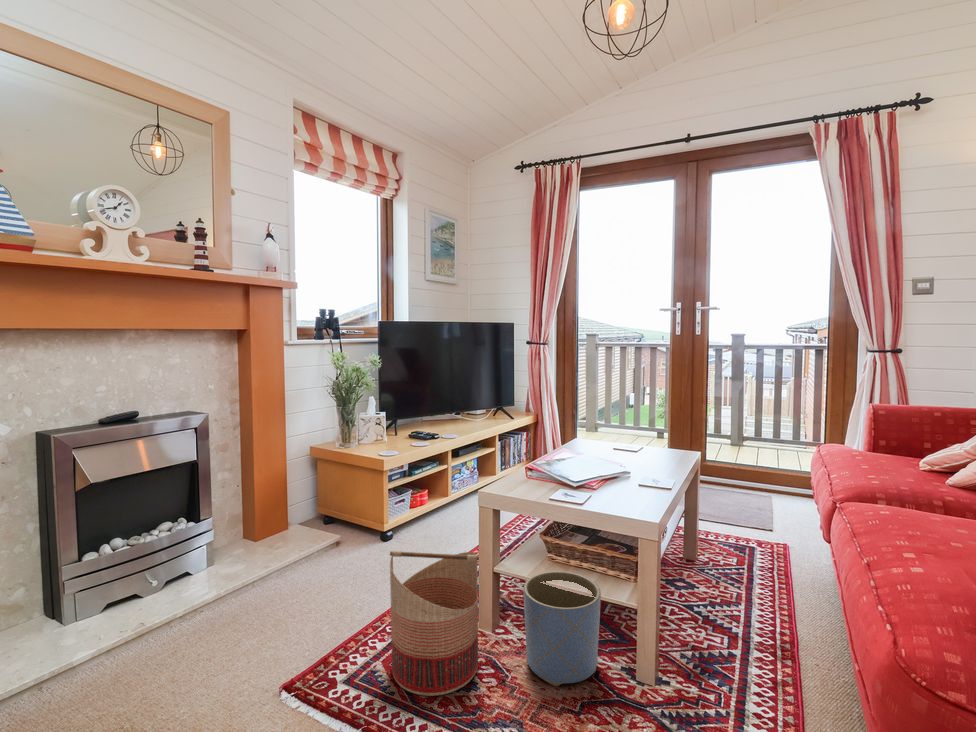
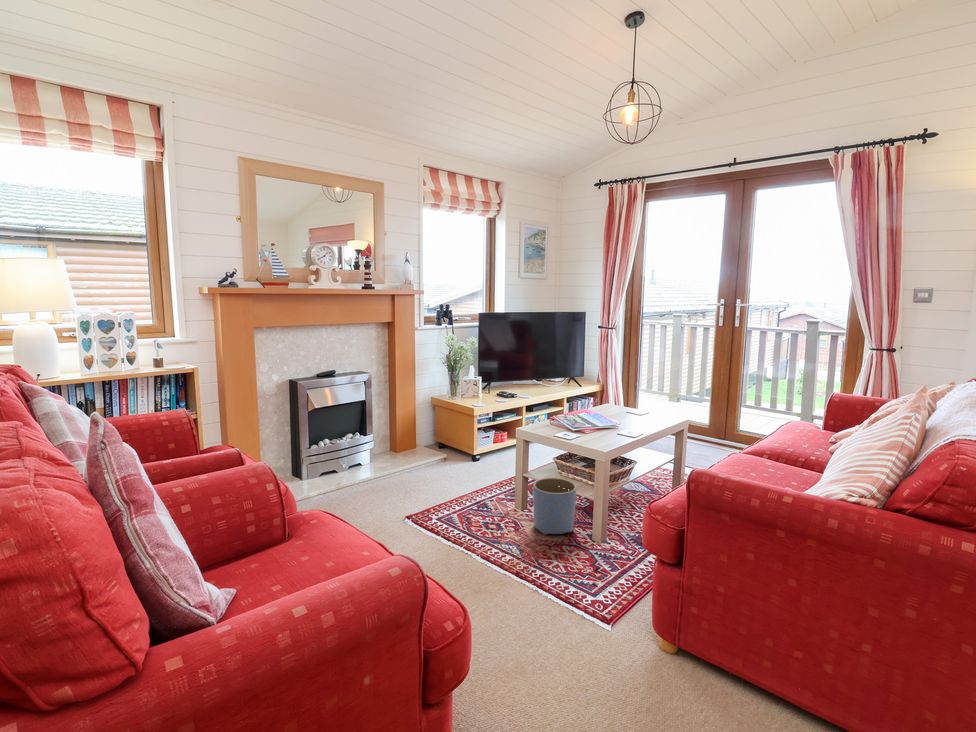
basket: present [390,551,479,696] -> none [462,455,509,530]

